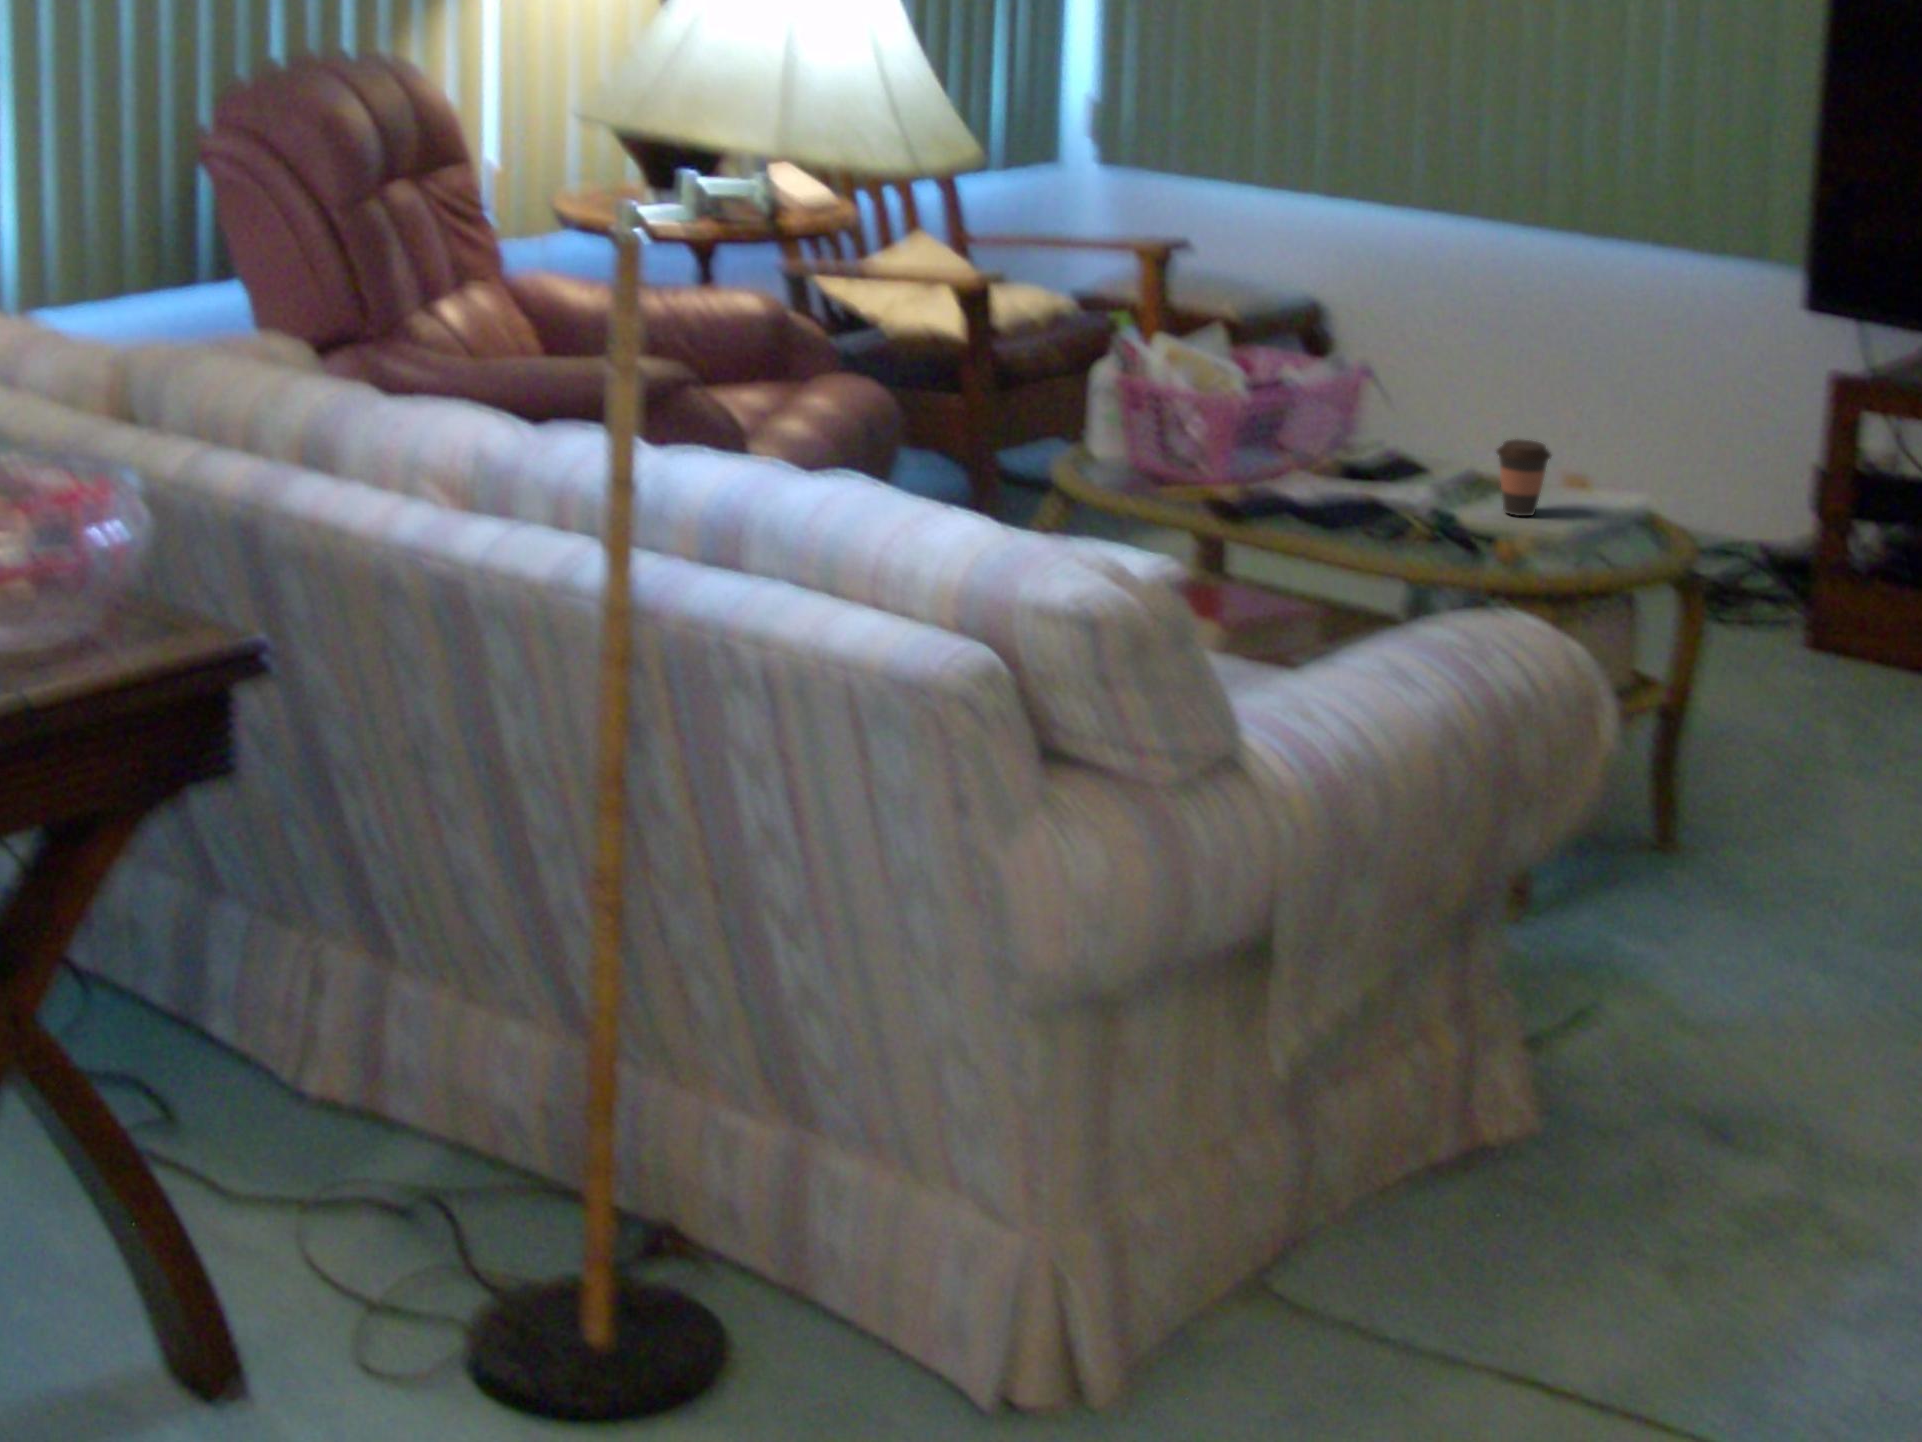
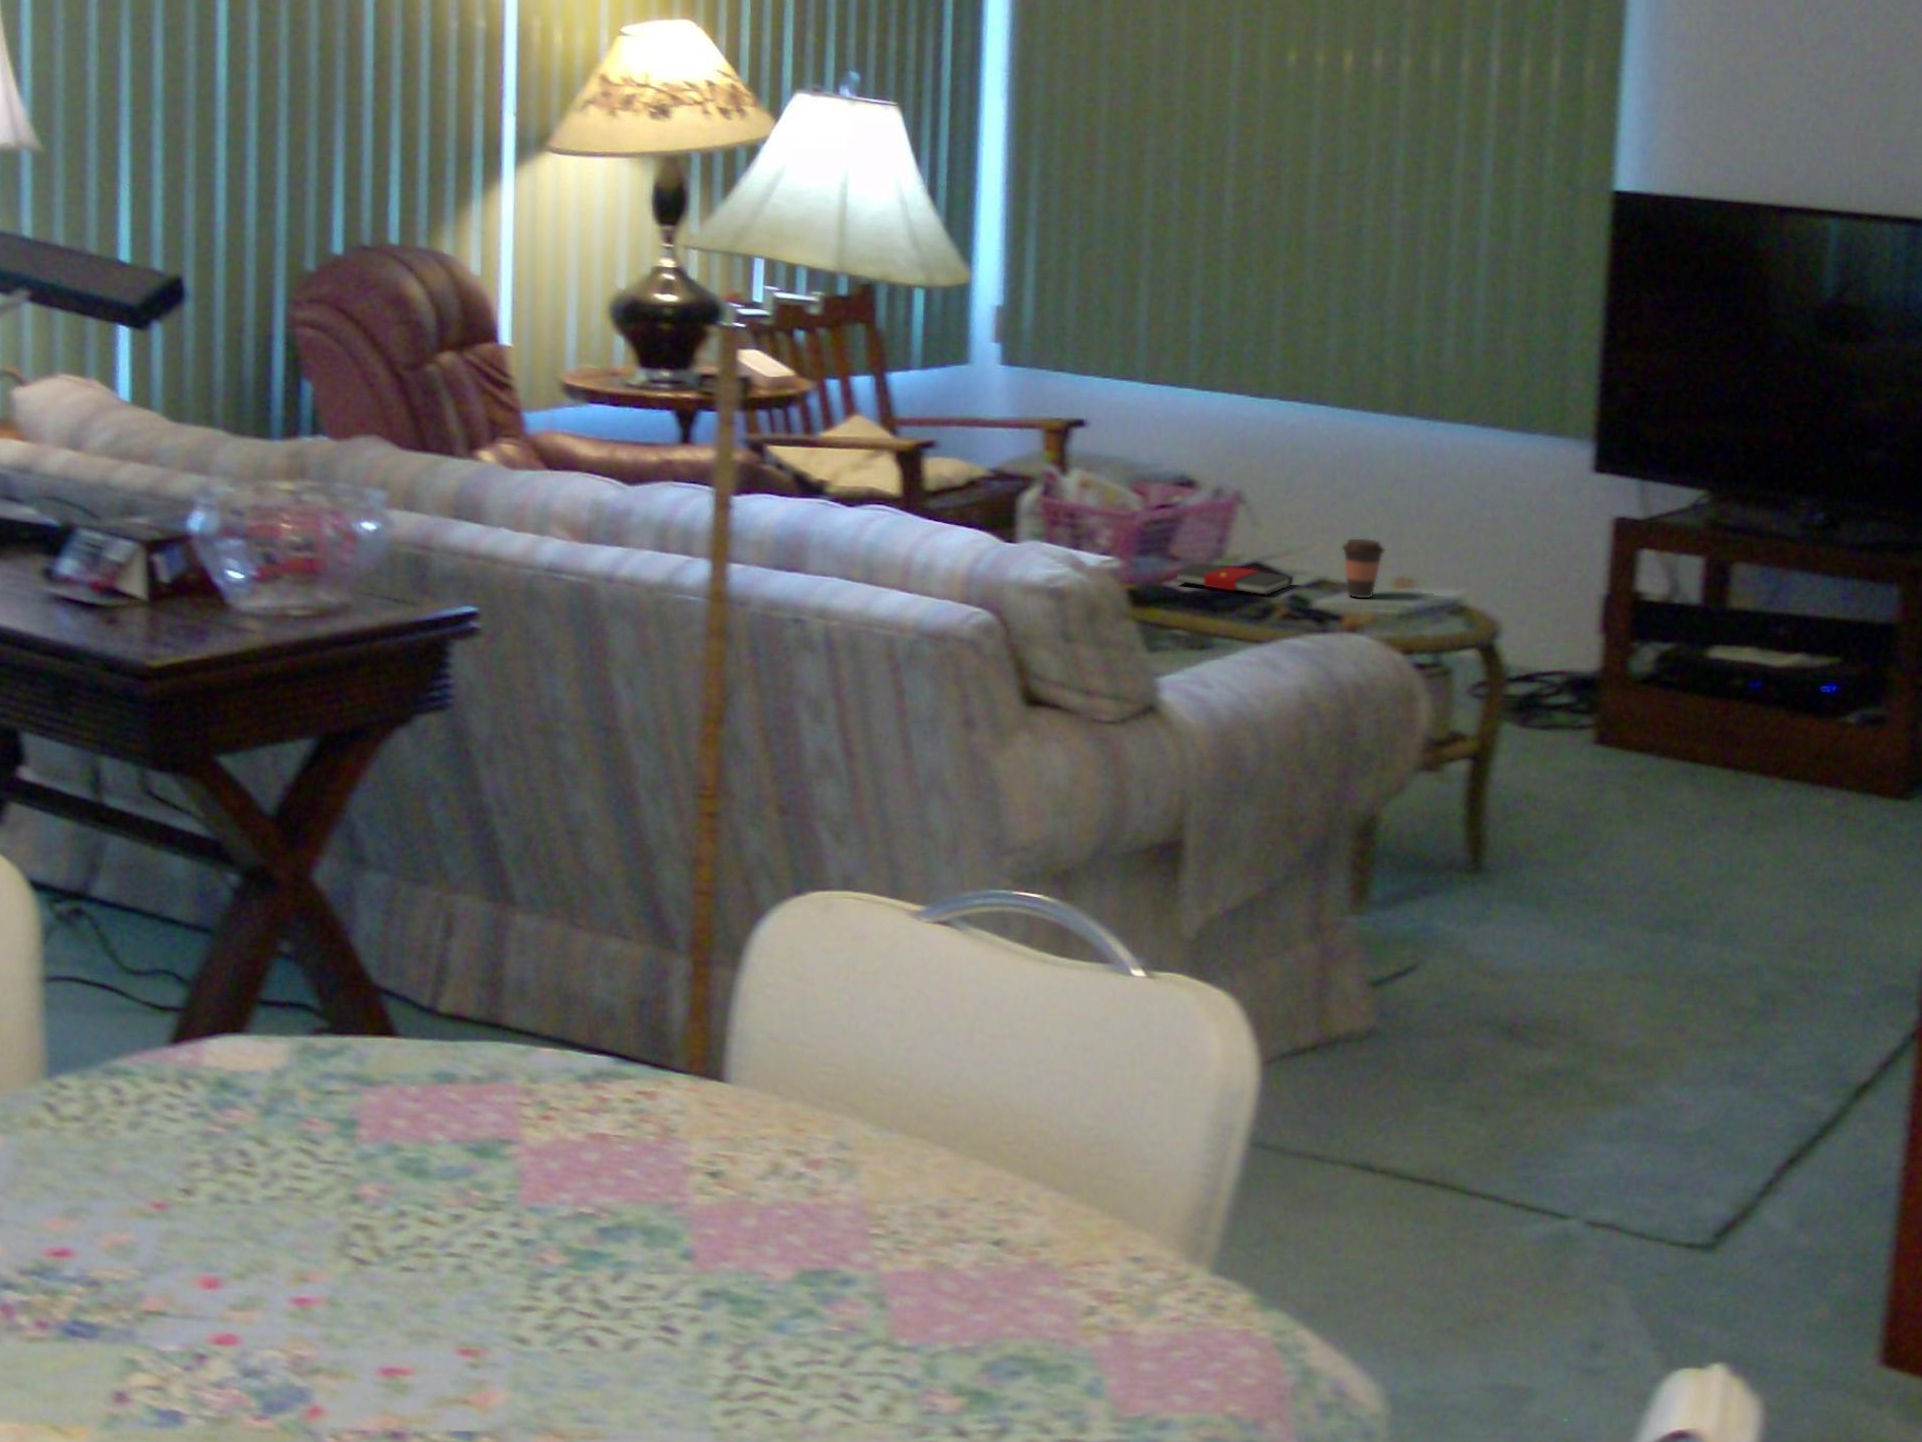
book: none [1279,463,1433,511] -> present [1176,564,1293,595]

